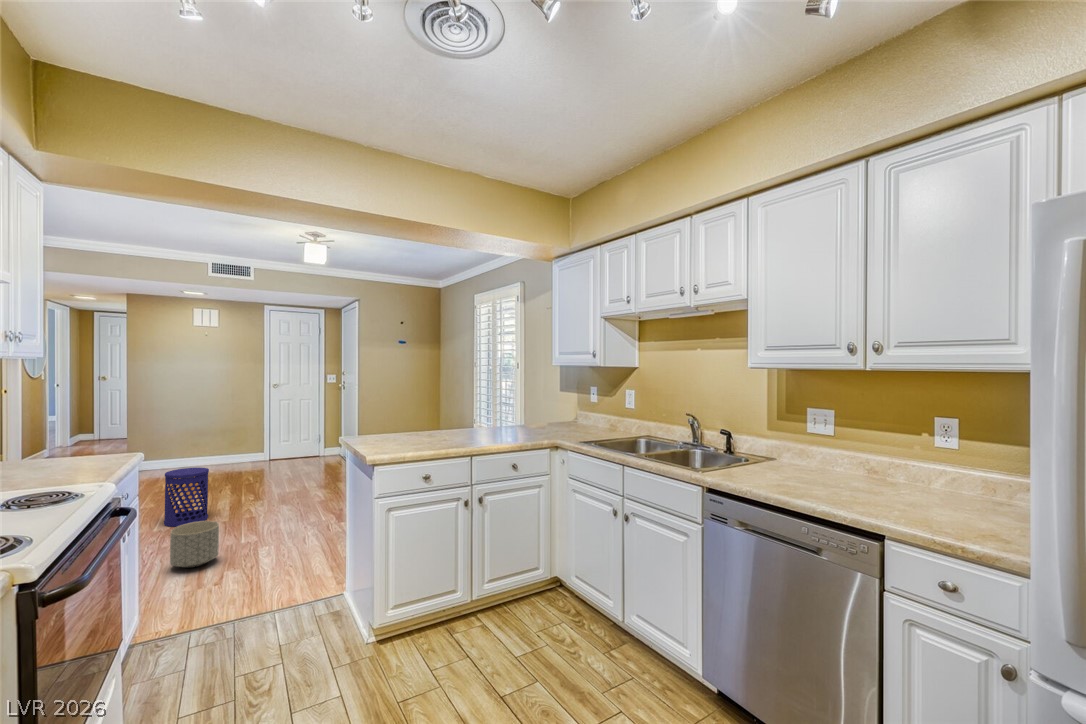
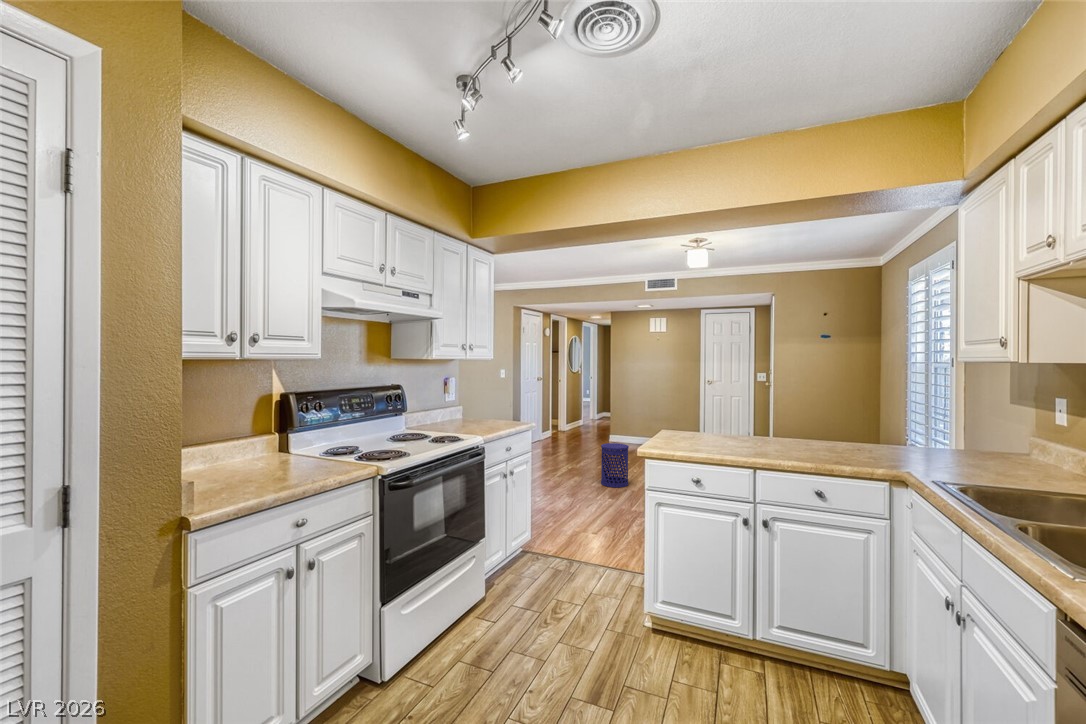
planter: present [170,521,219,568] -> none [580,483,610,517]

